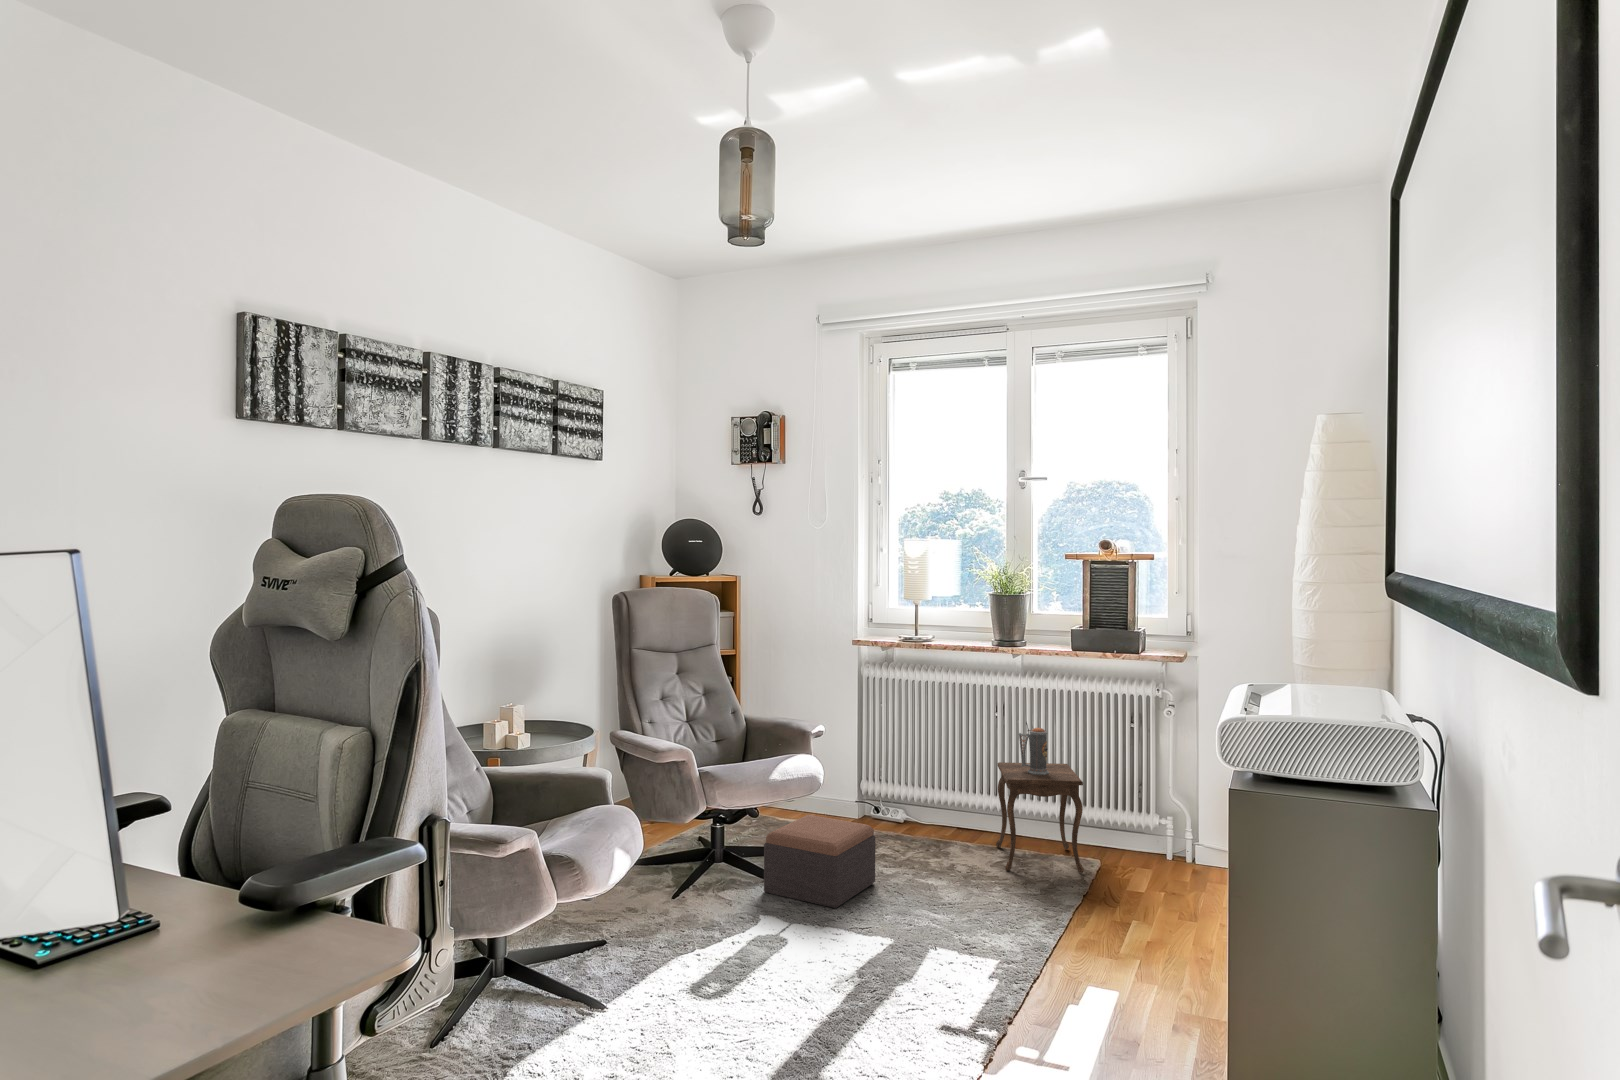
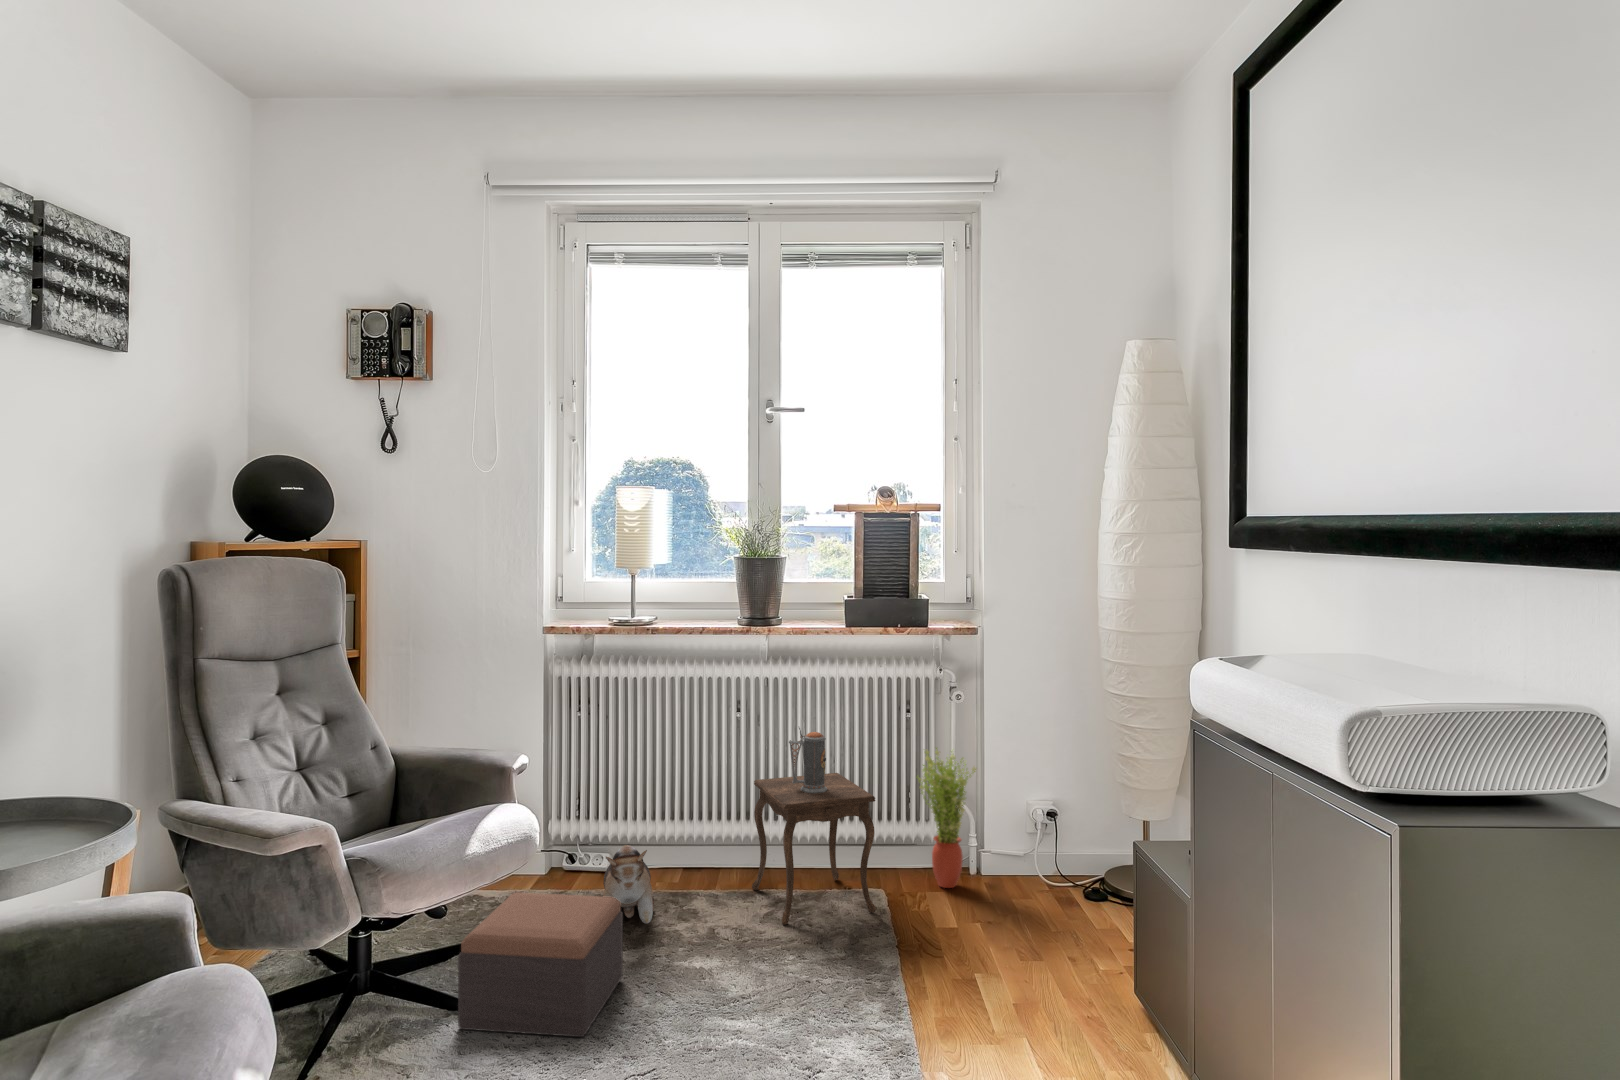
potted plant: none [1128,749,1181,867] -> present [918,748,976,888]
plush toy: none [874,796,917,856] -> present [603,845,654,923]

